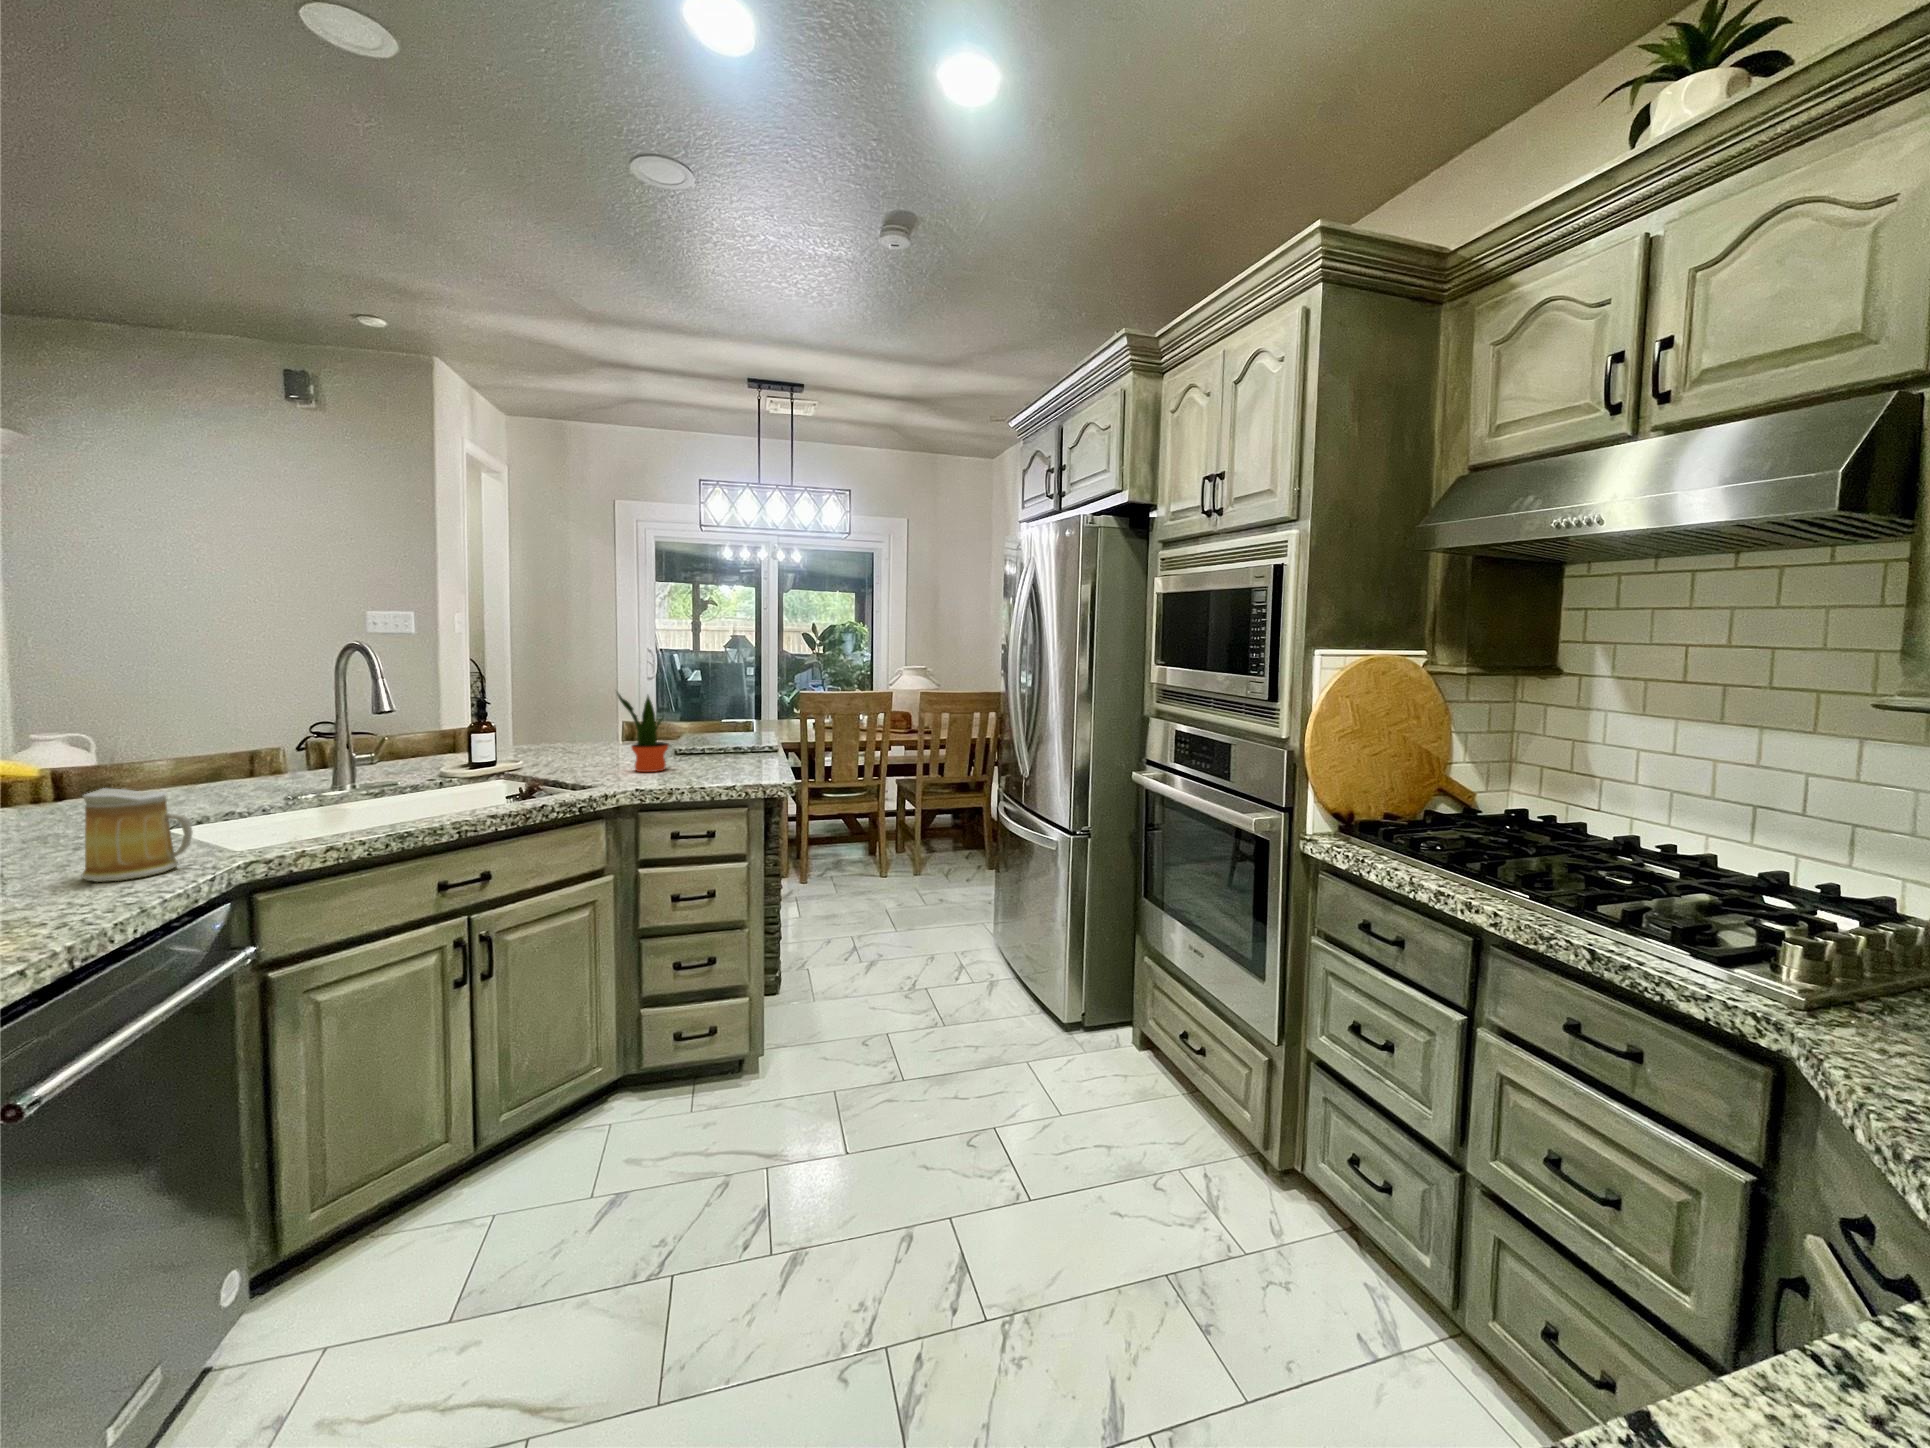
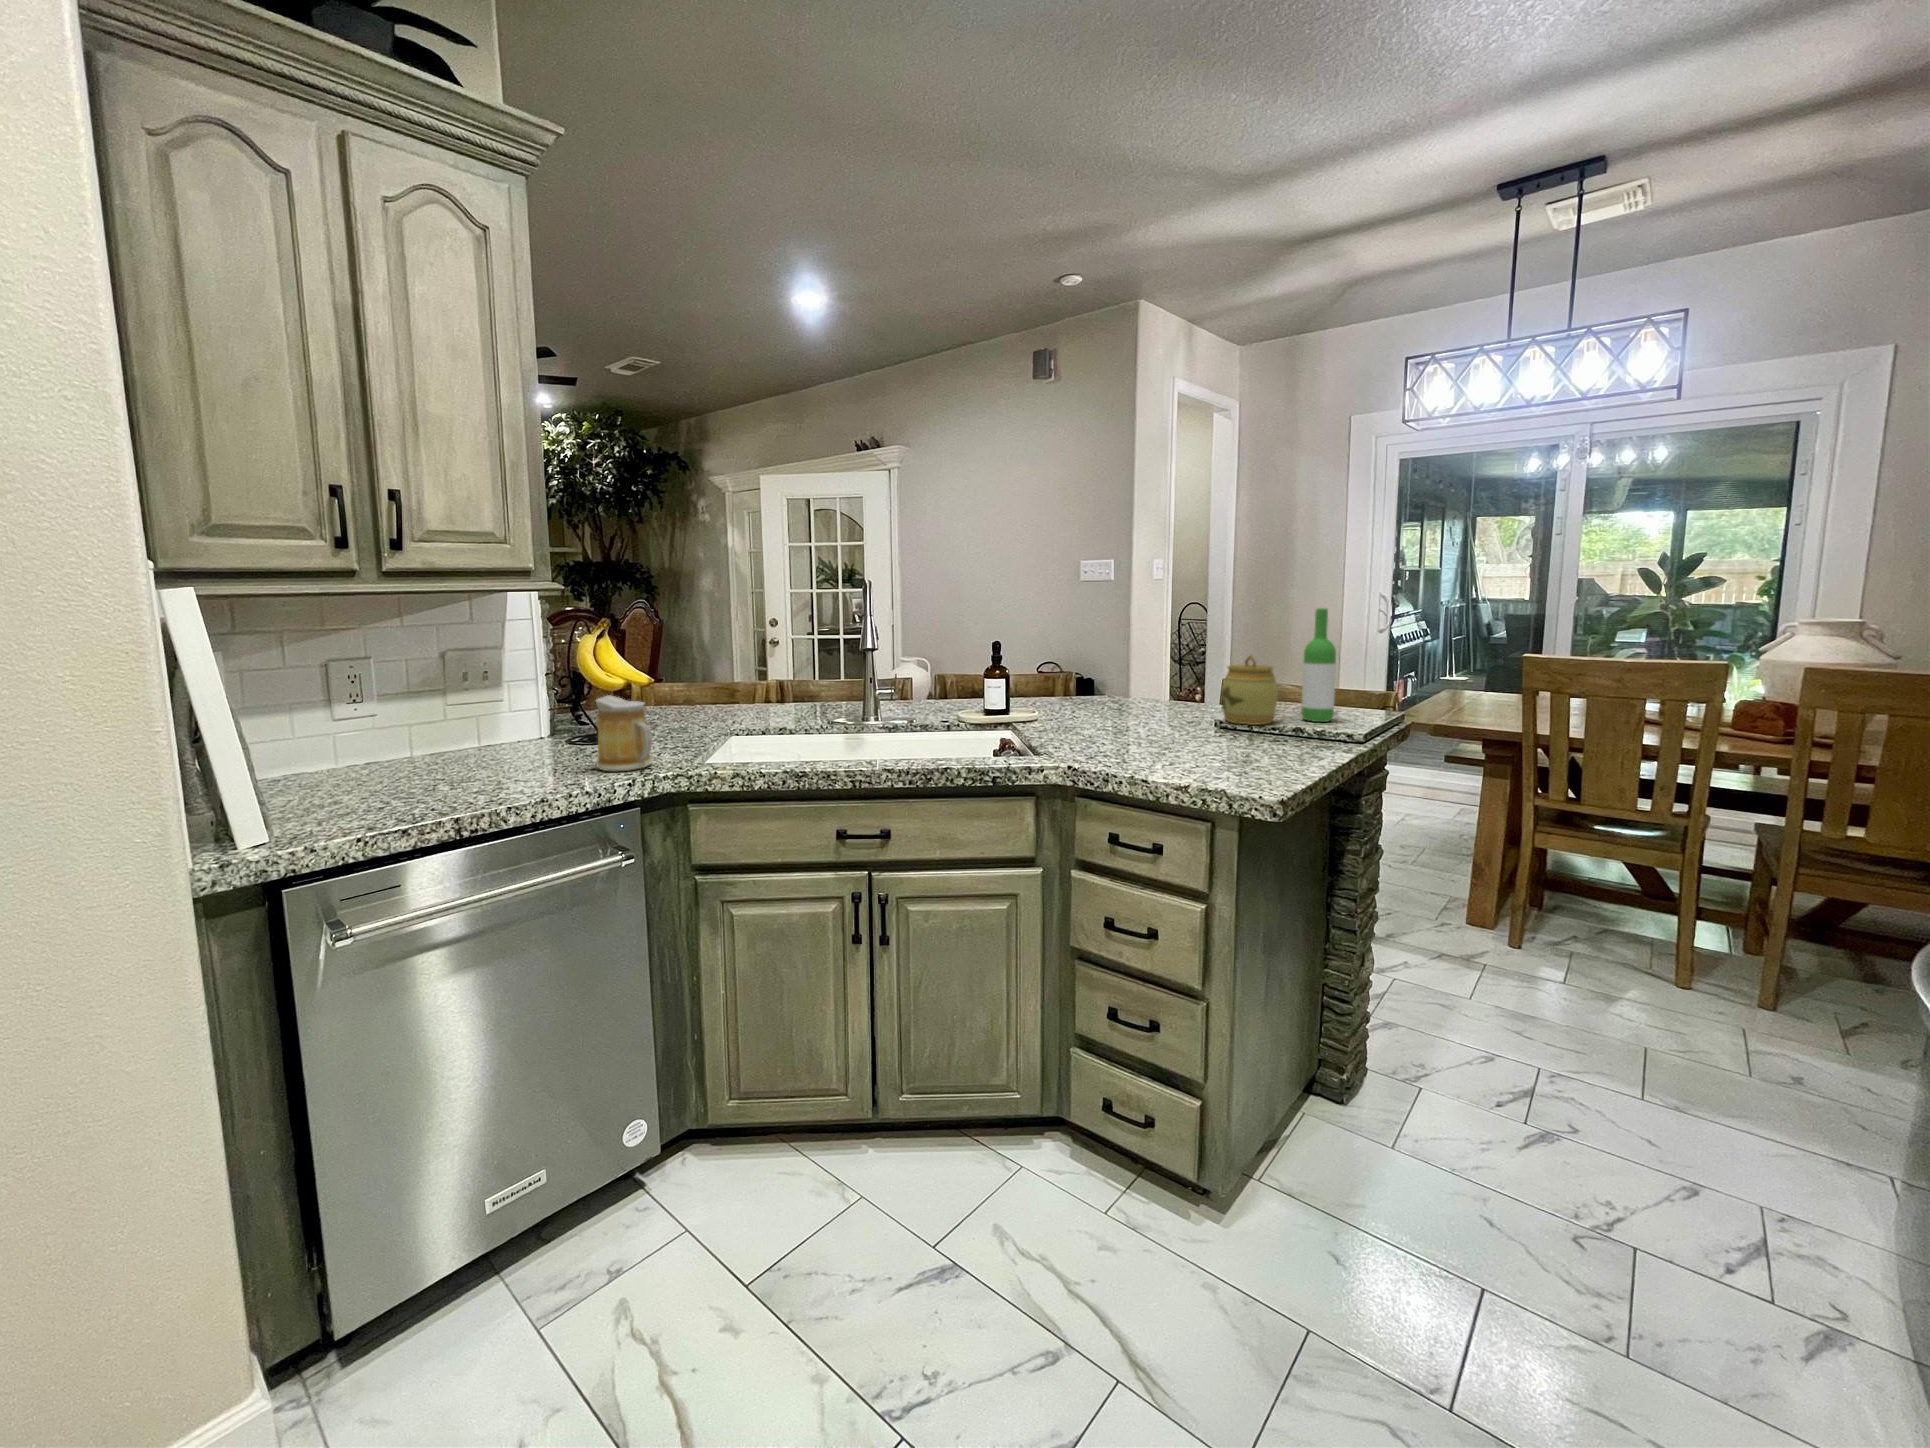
wine bottle: none [720,664,741,743] -> present [1301,608,1336,722]
potted plant: present [617,693,668,772] -> none [1100,635,1163,747]
jar: none [671,699,711,750] -> present [1221,655,1278,725]

